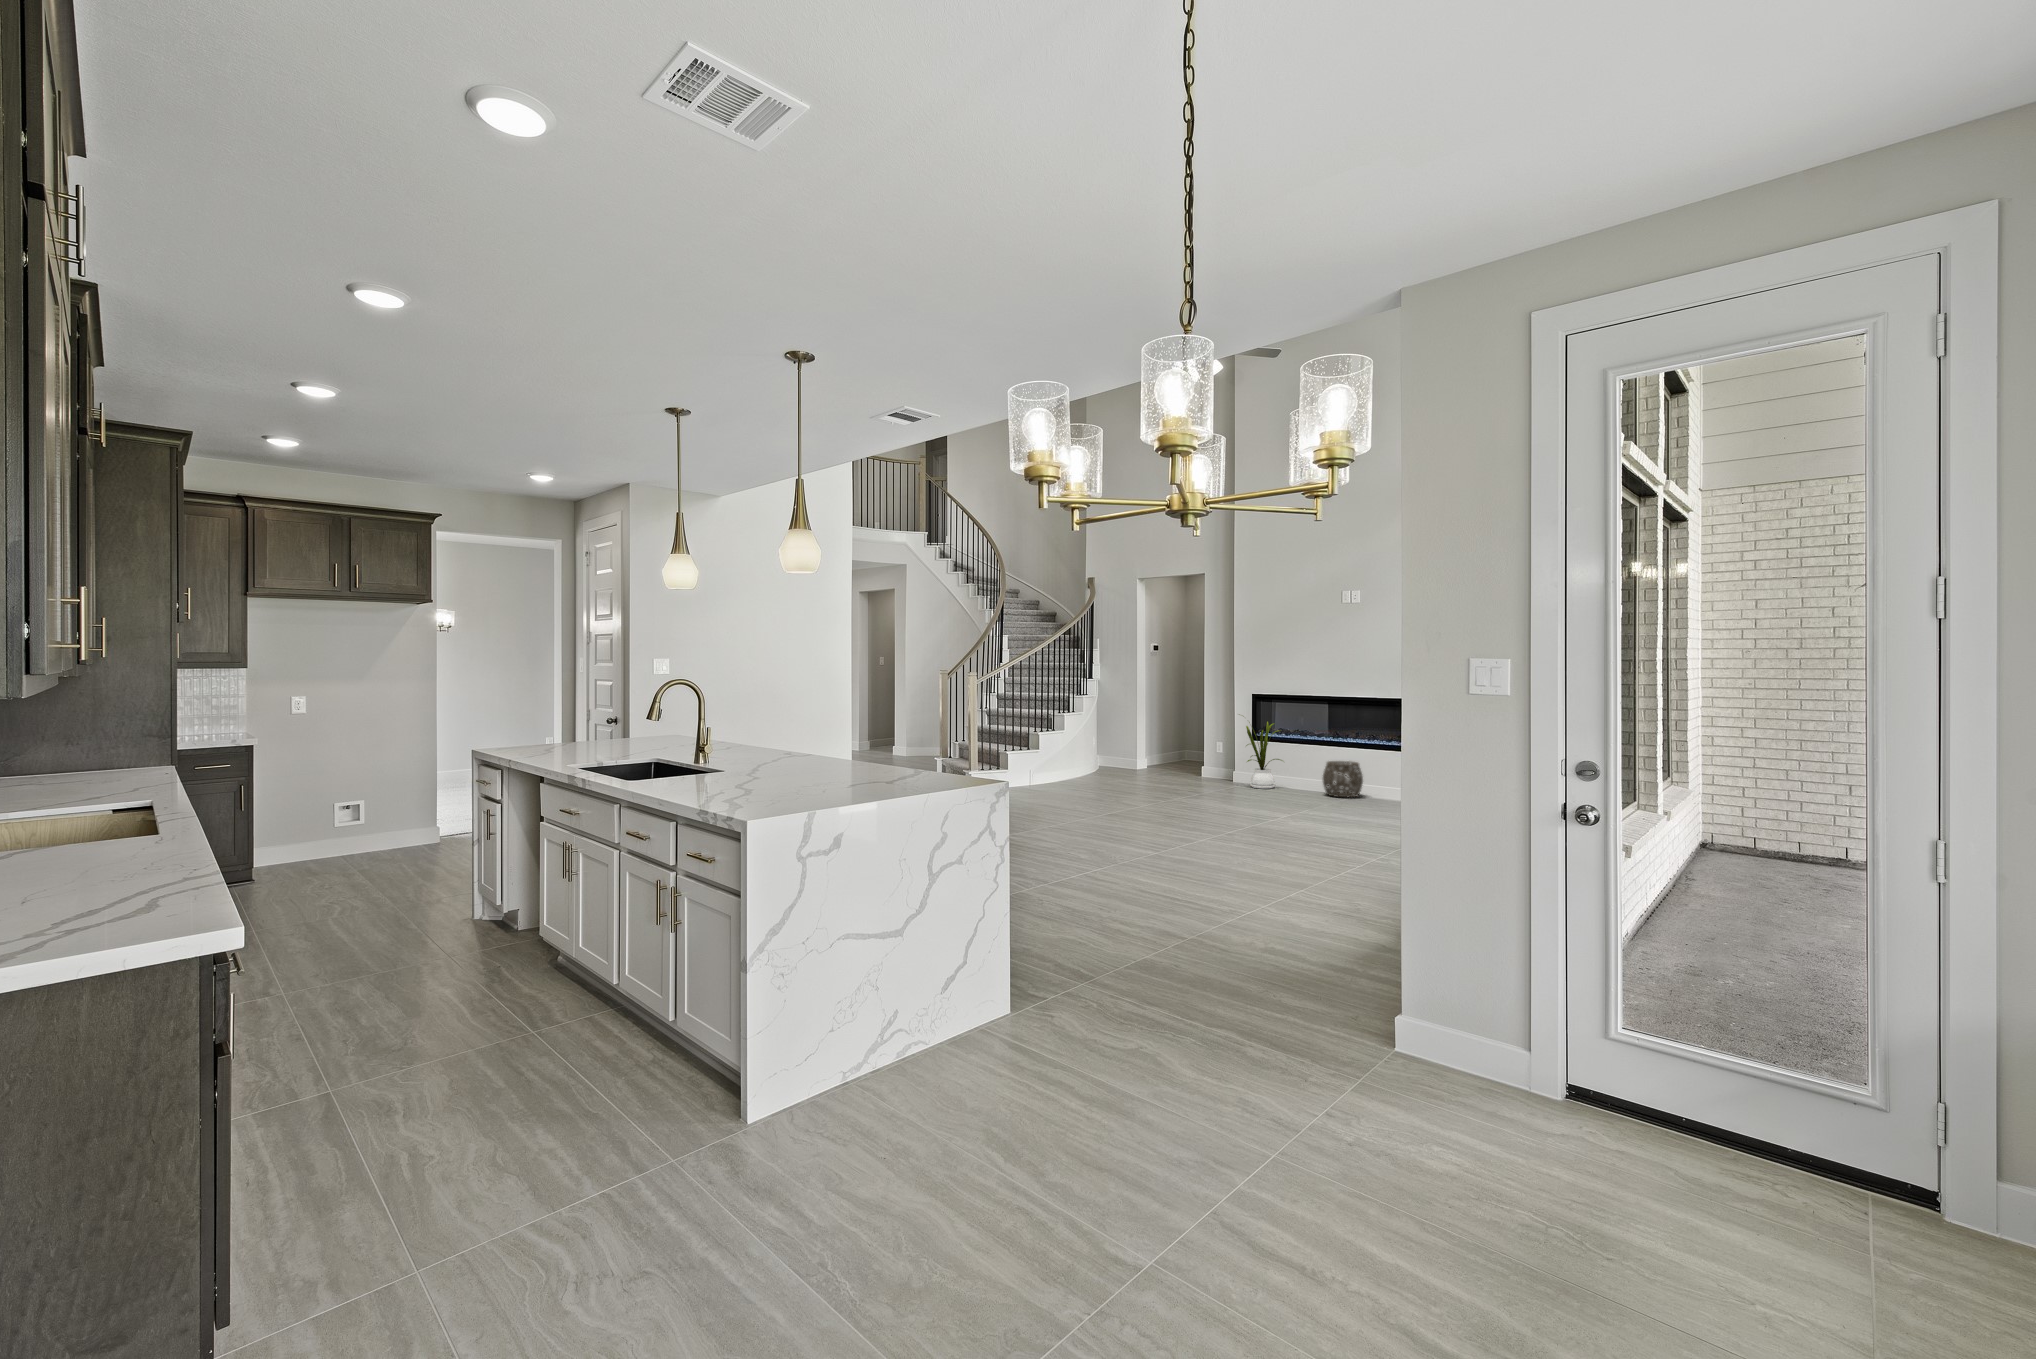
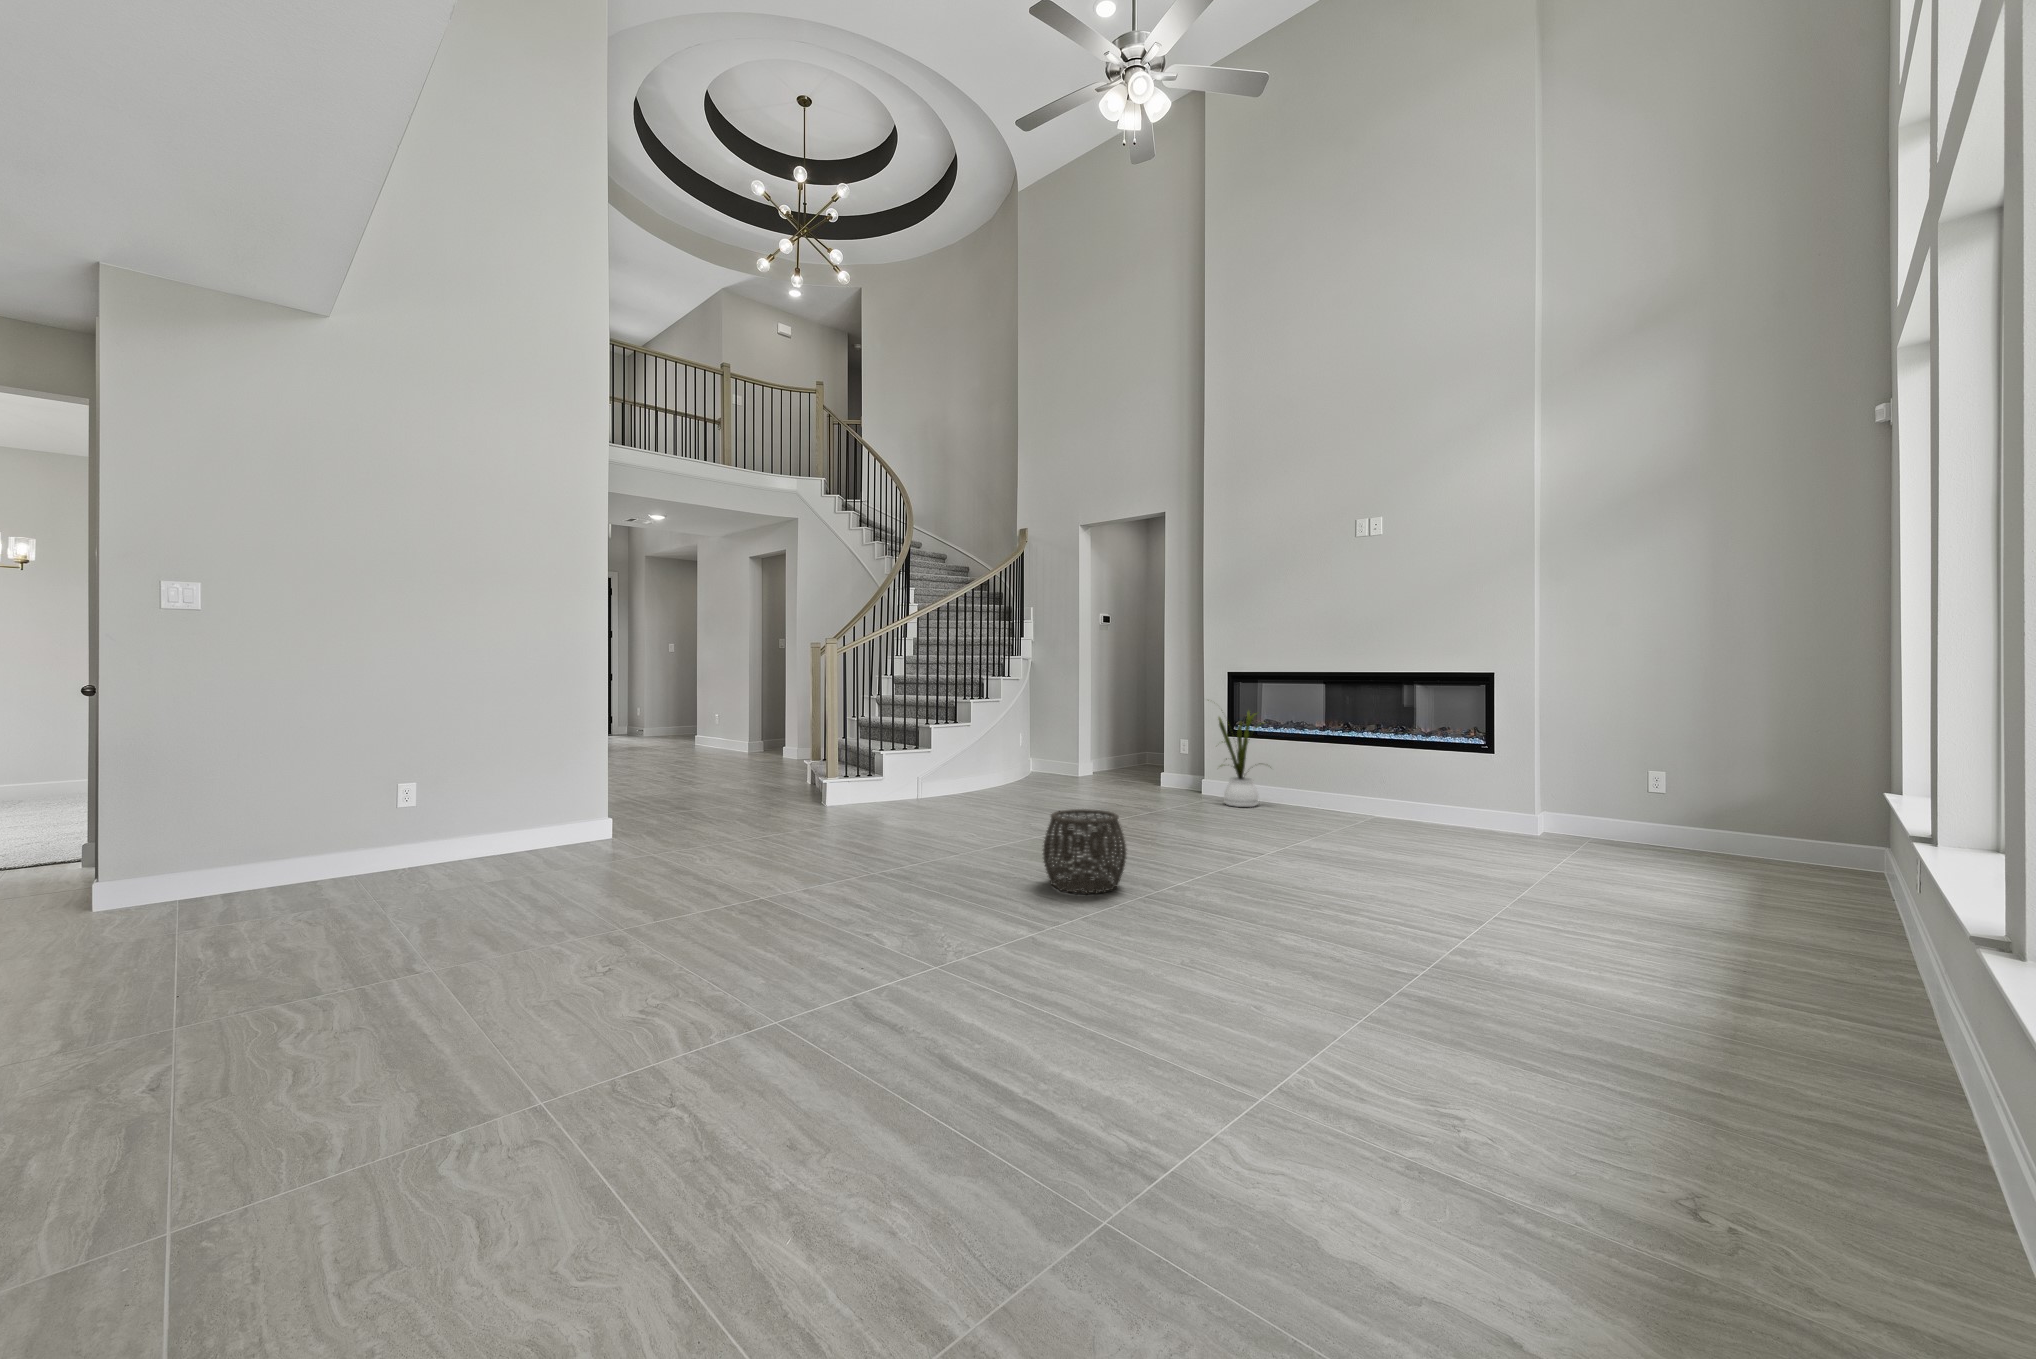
woven basket: present [1323,761,1363,797] -> present [1043,809,1127,894]

